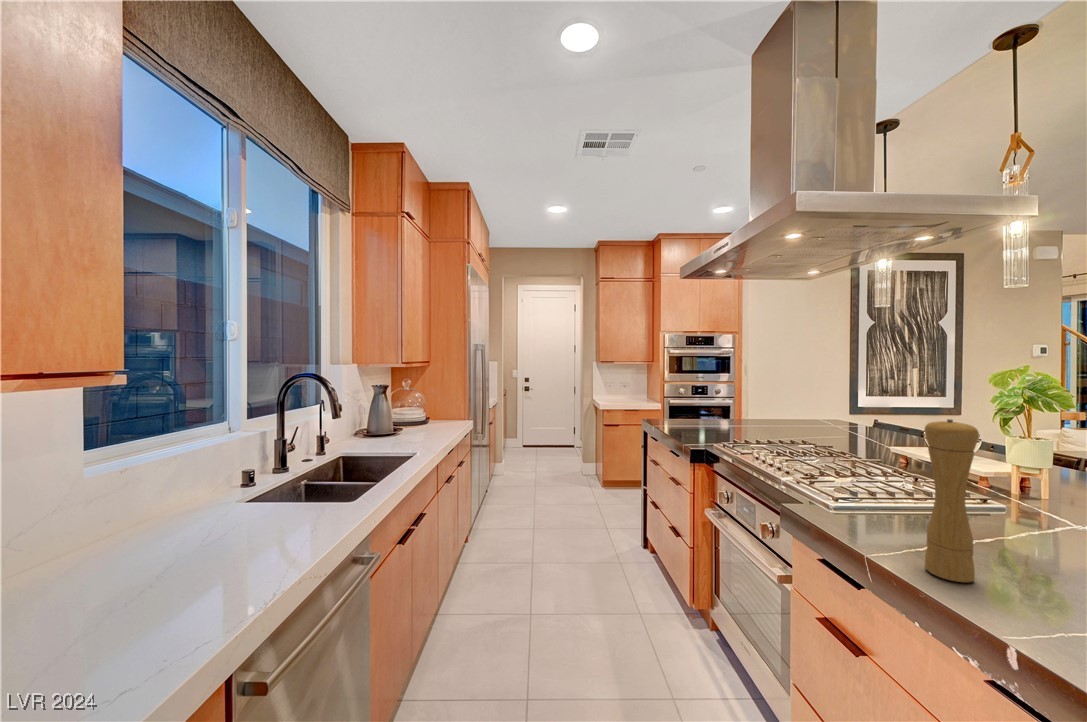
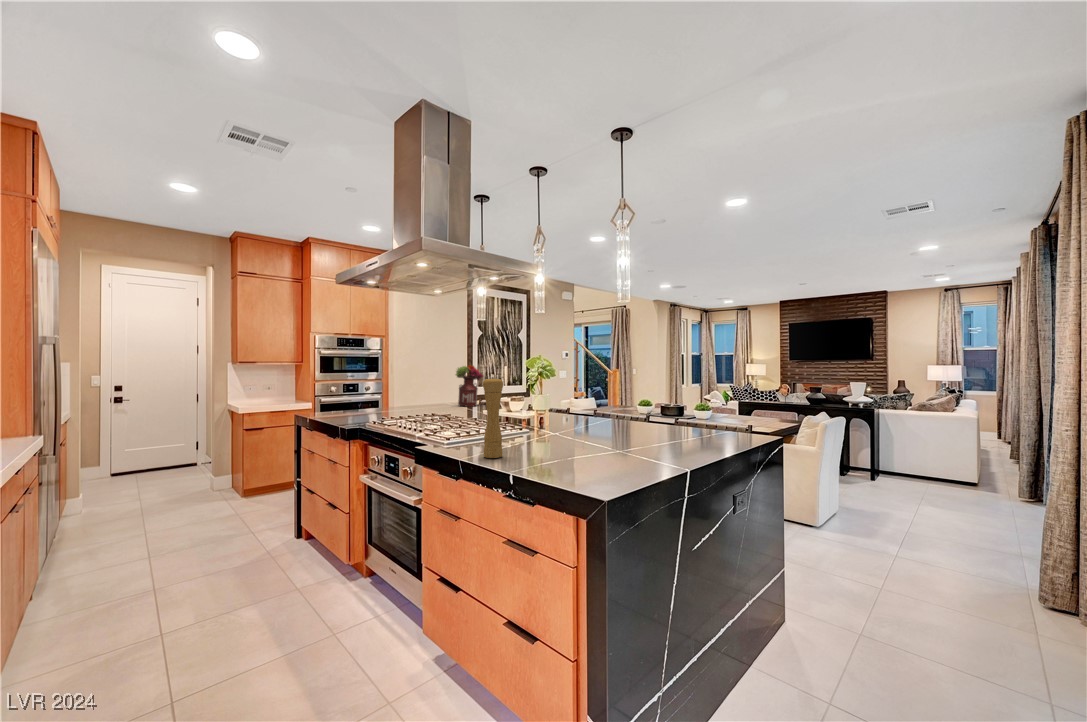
flower arrangement: none [837,370,886,430] -> present [456,365,483,407]

